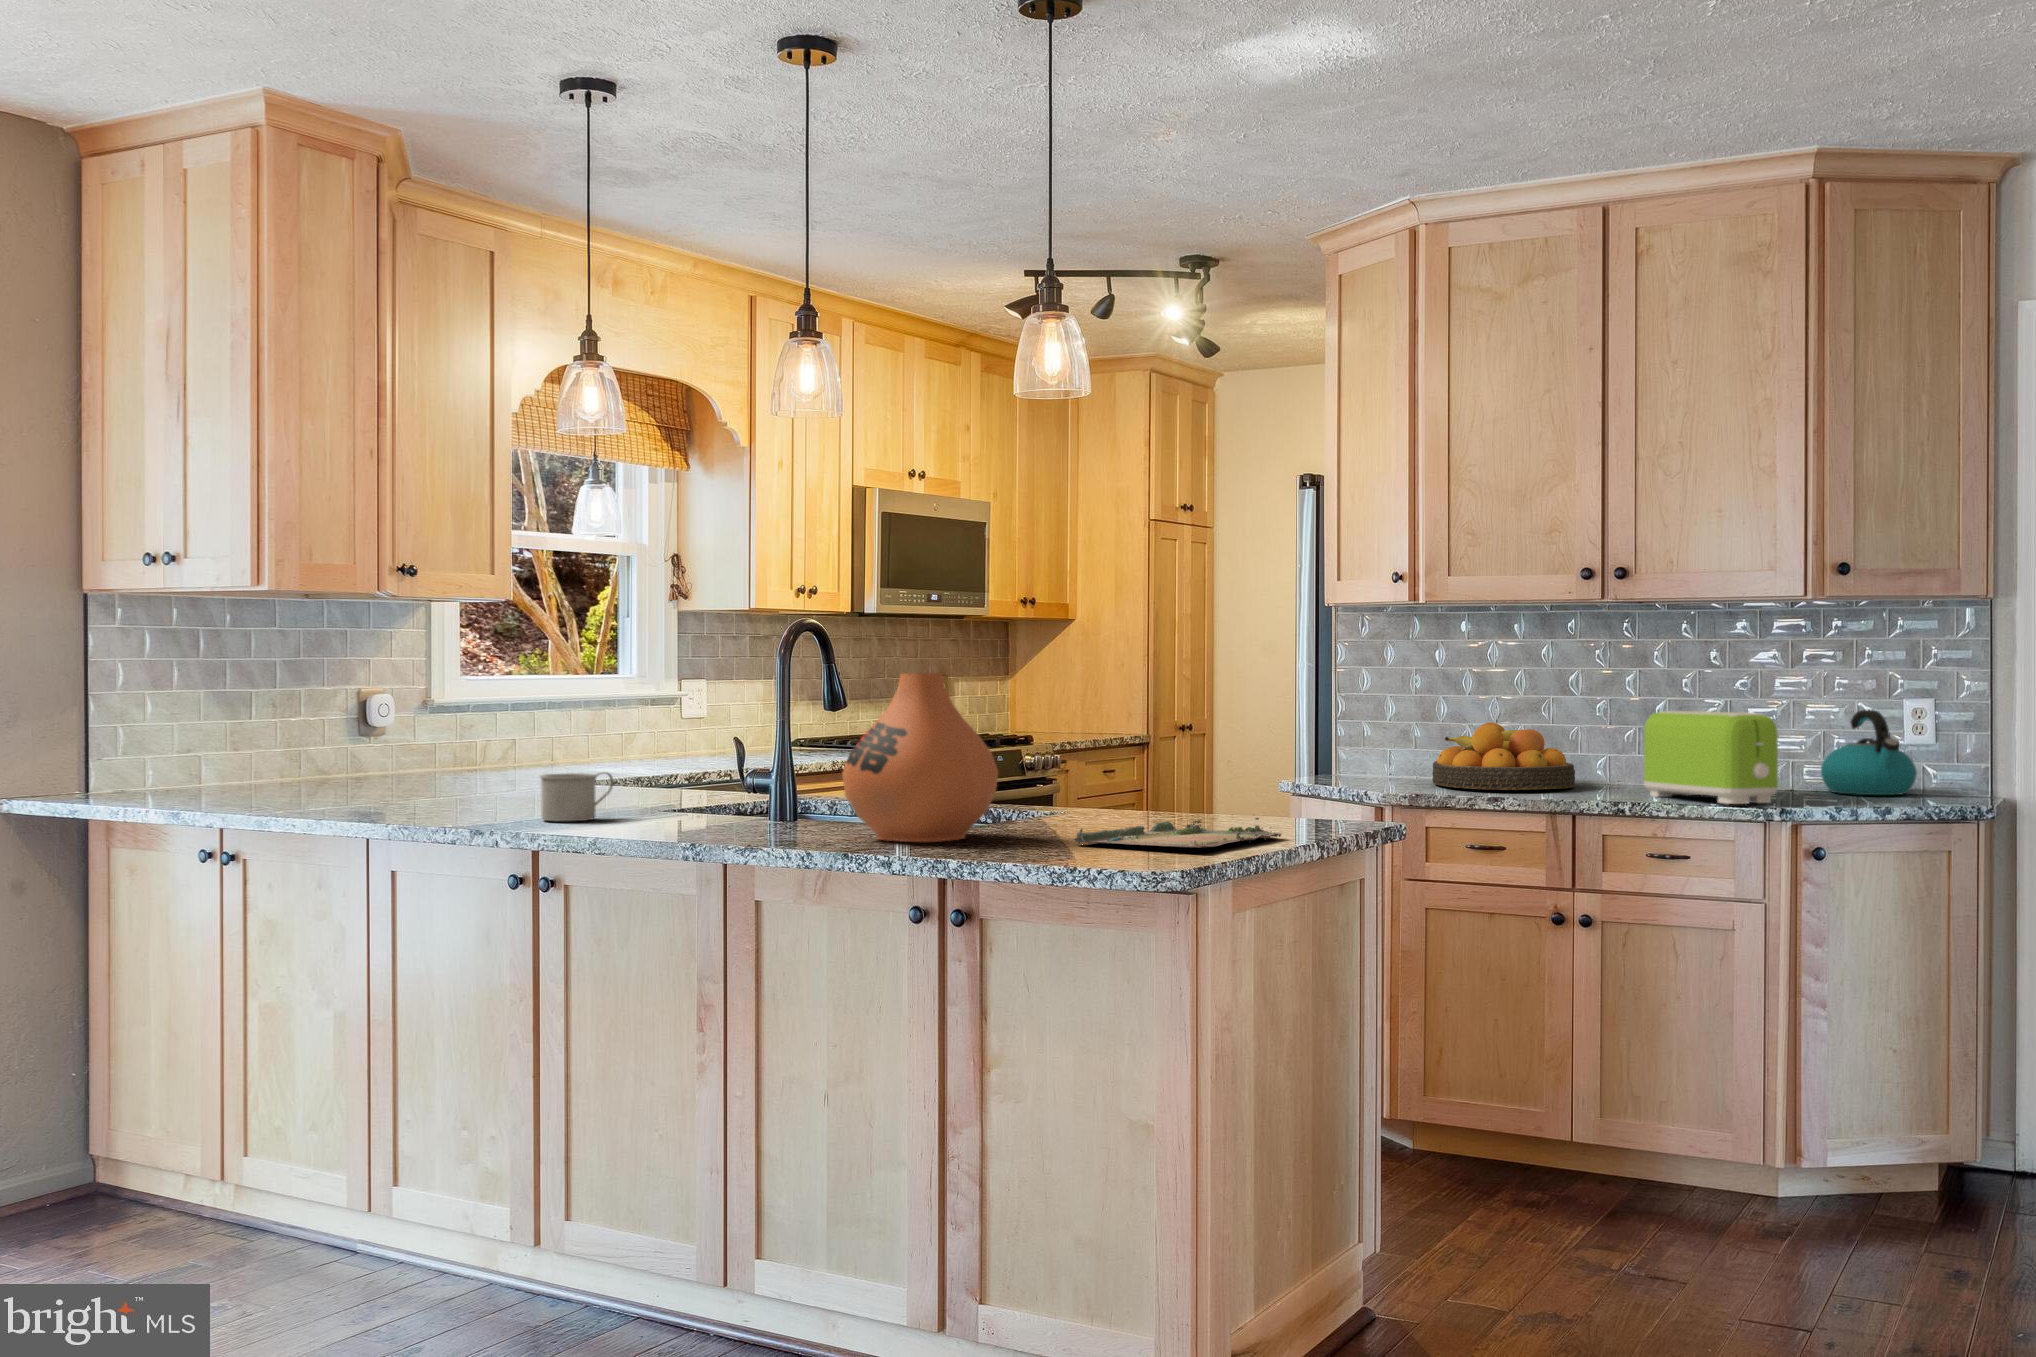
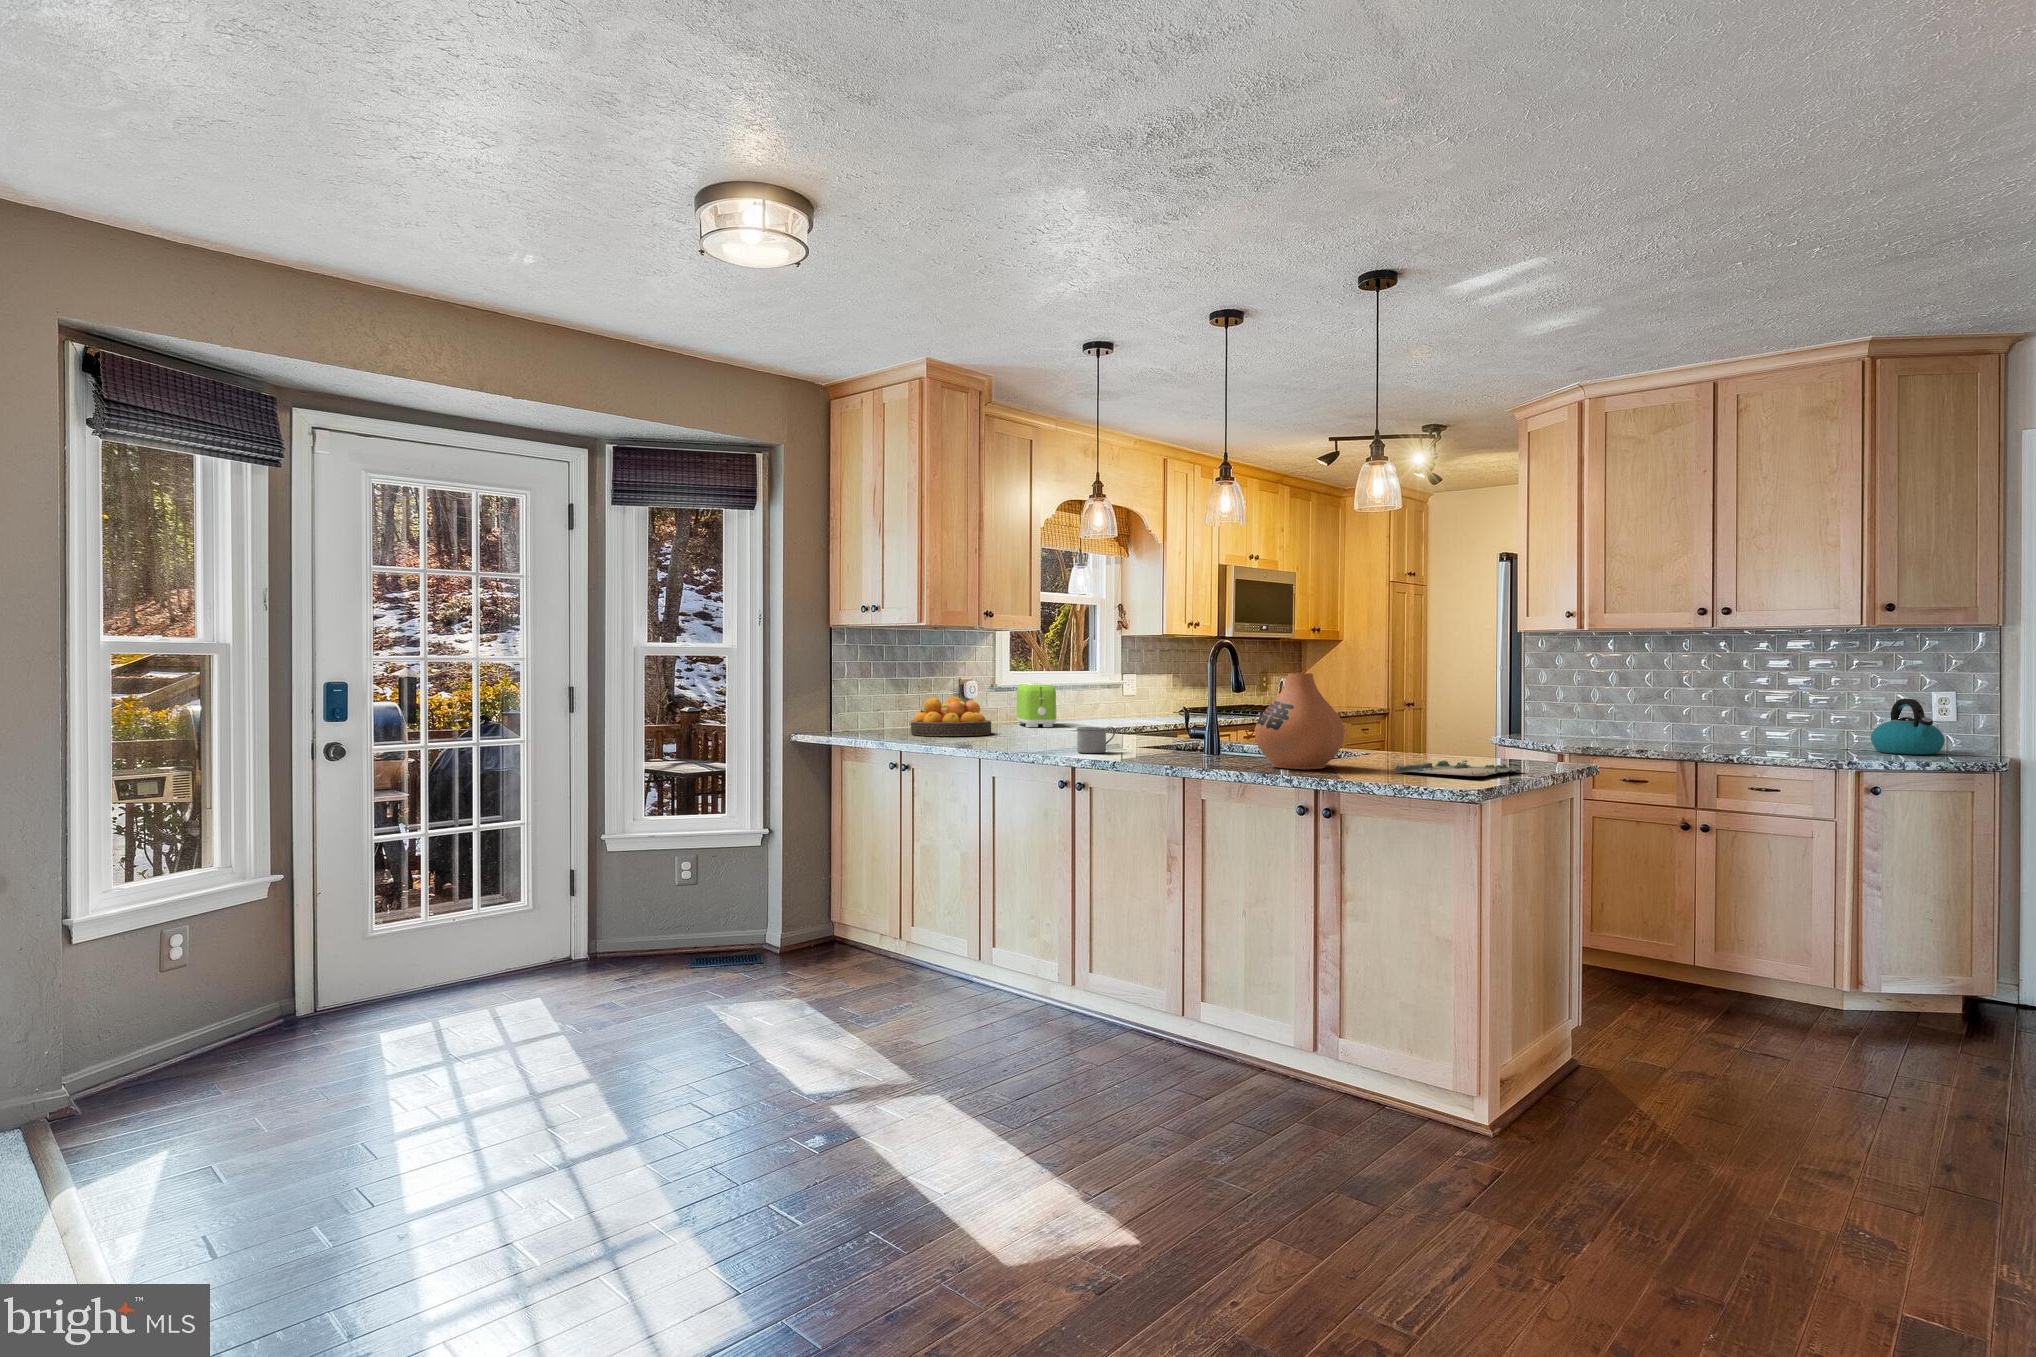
toaster: present [1644,711,1778,804] -> present [1016,683,1056,727]
fruit bowl: present [1433,723,1575,790] -> present [911,697,991,736]

